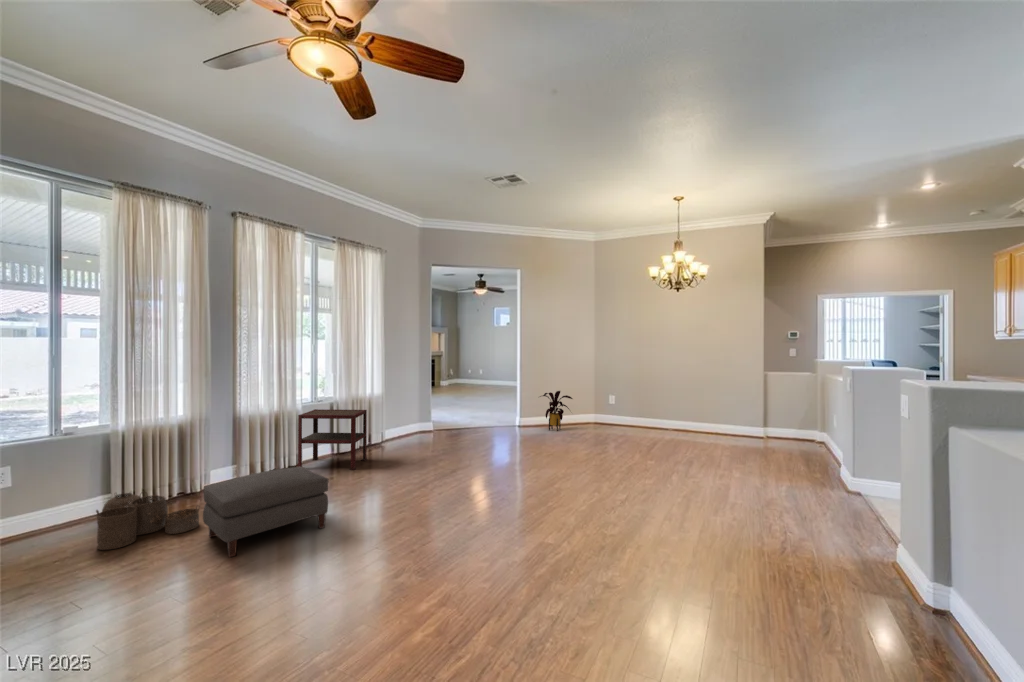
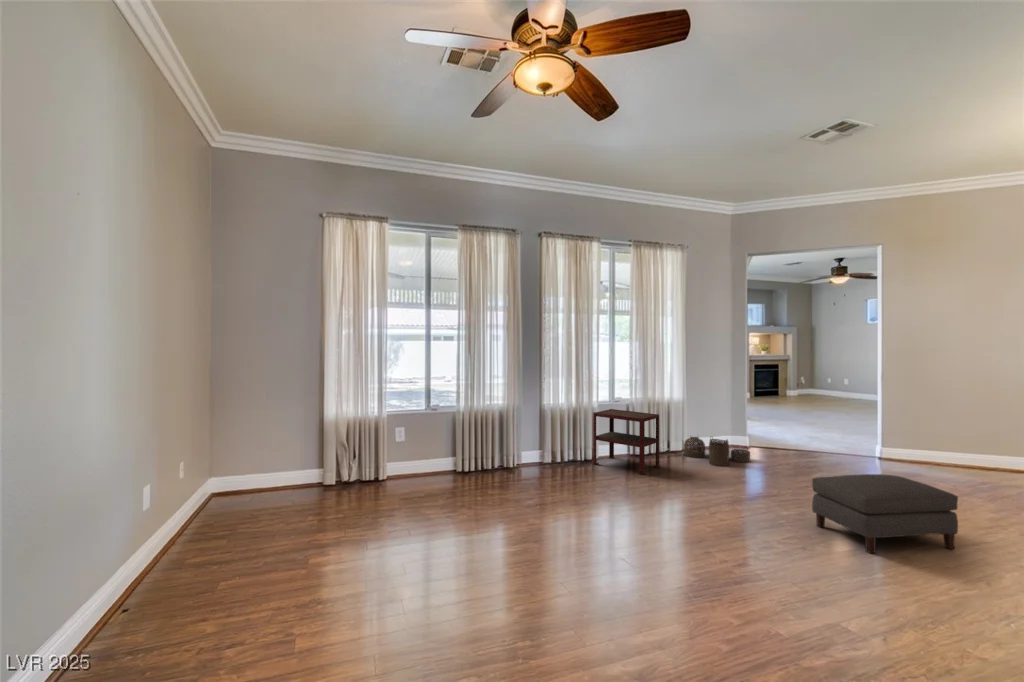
house plant: present [540,391,572,431] -> none [913,417,986,477]
ottoman: present [203,467,329,557] -> present [812,474,958,553]
woven basket: present [96,492,199,550] -> present [684,437,750,466]

